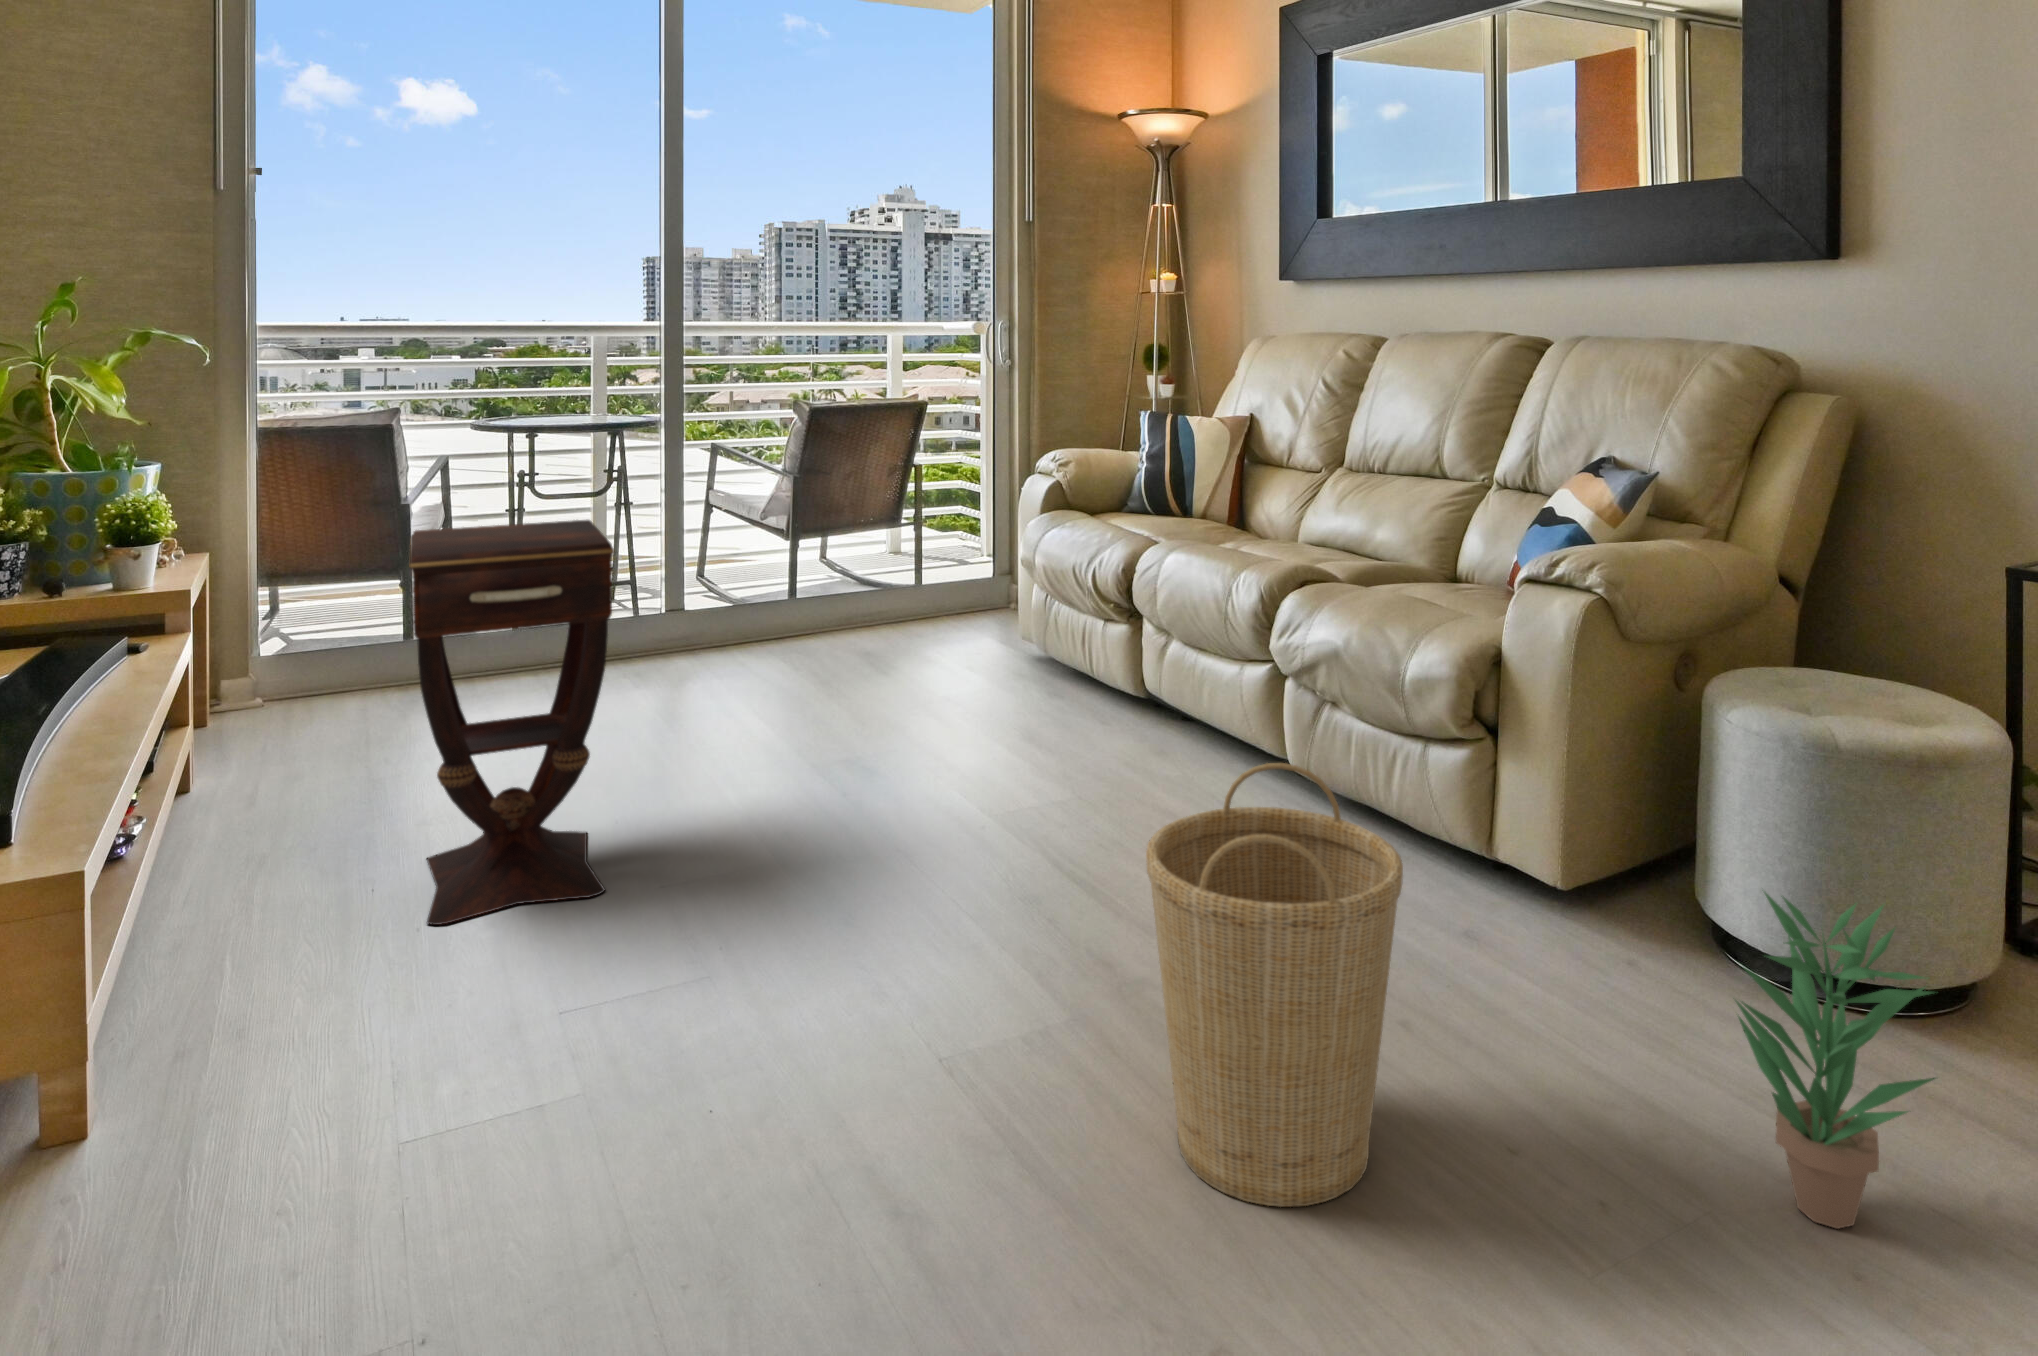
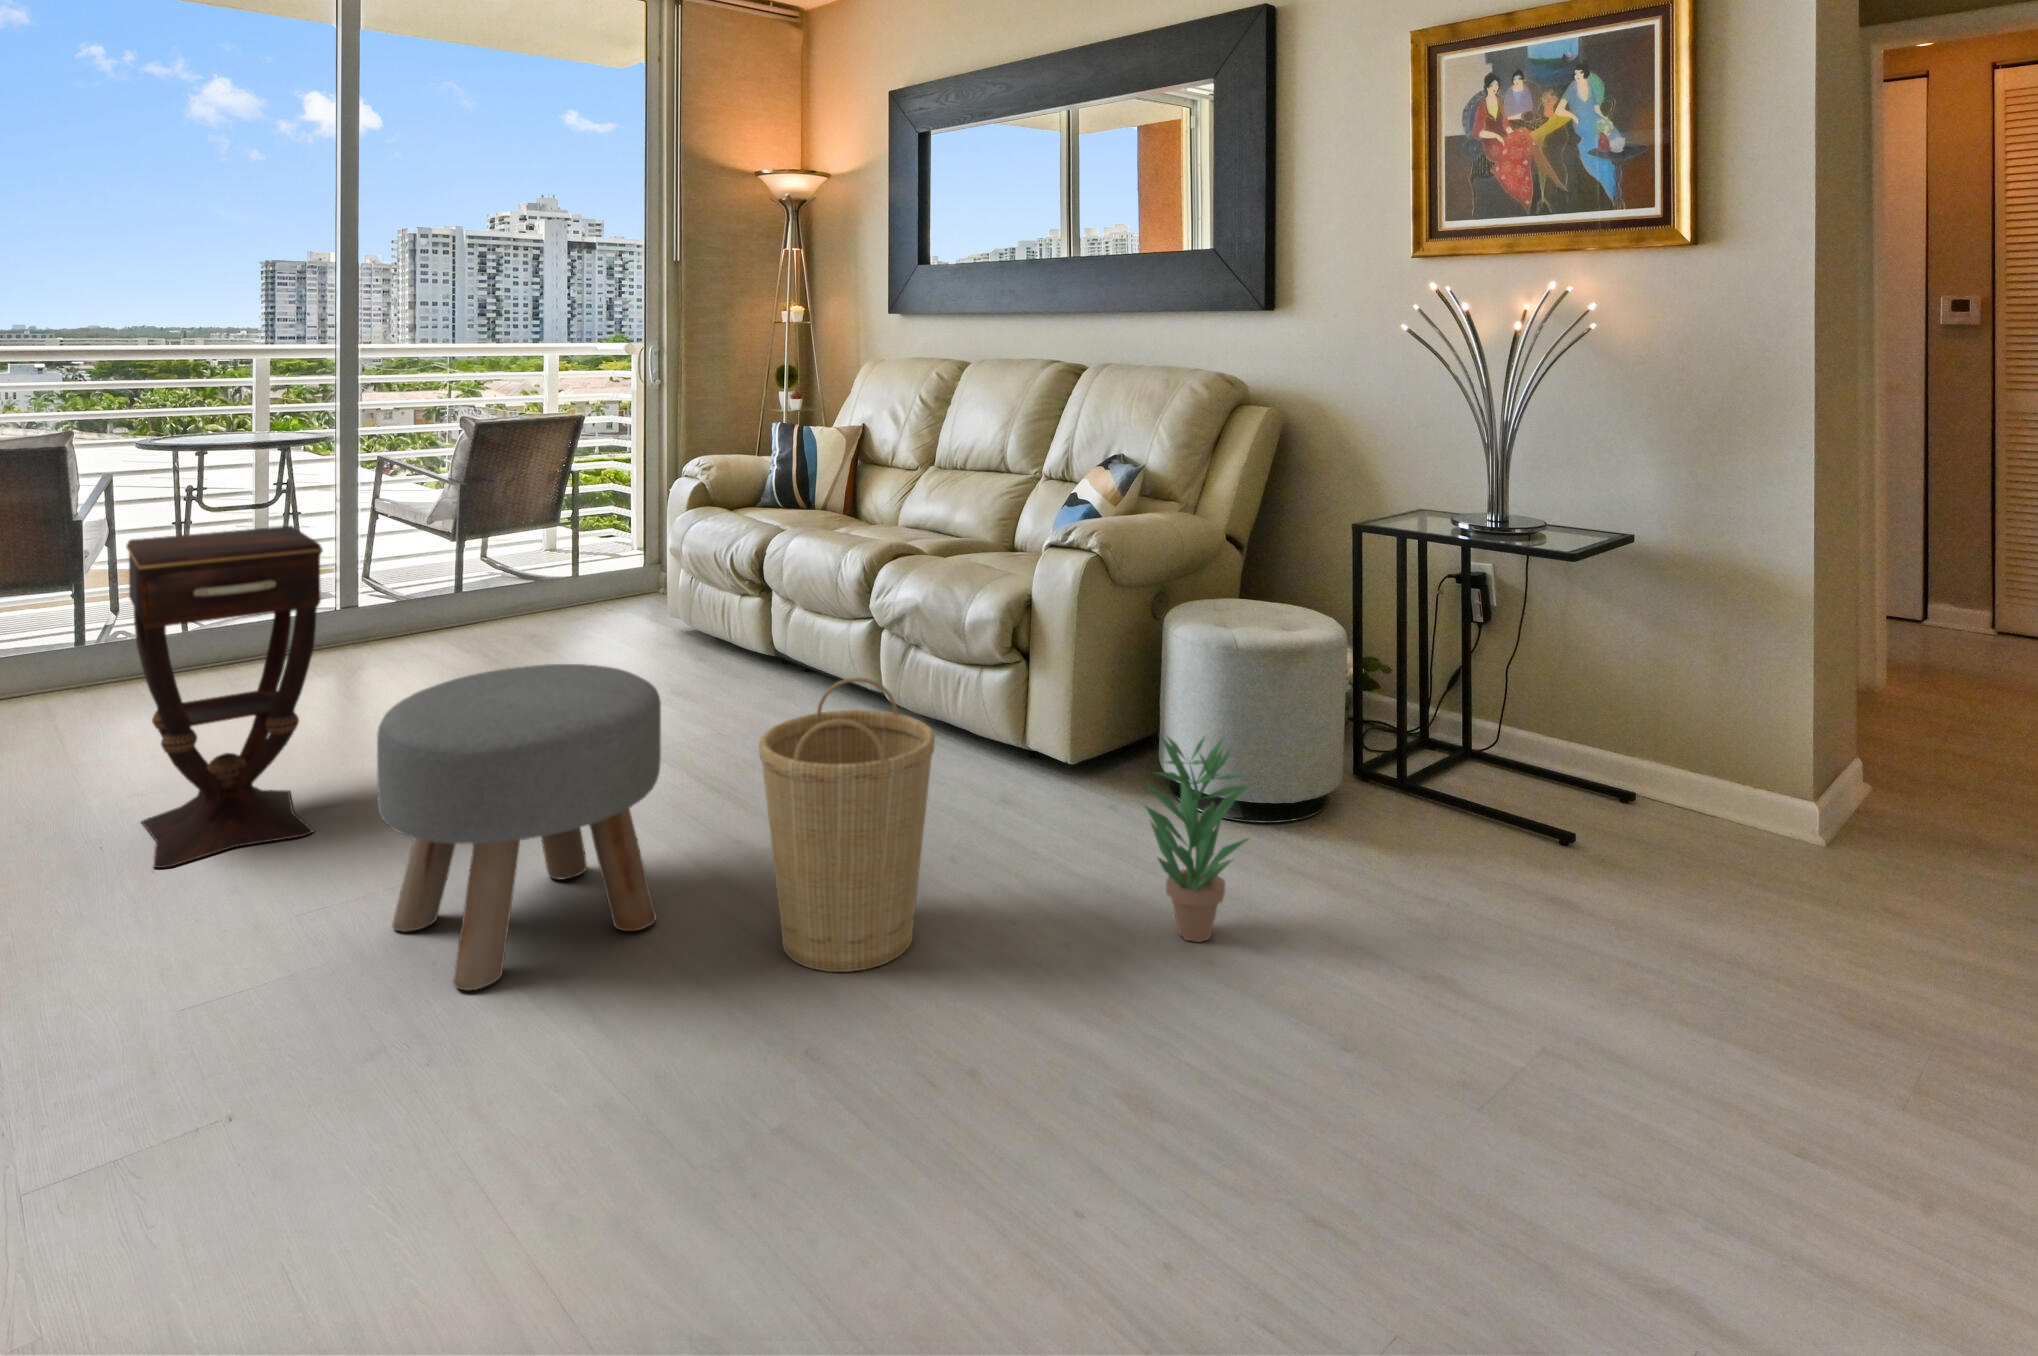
ottoman: none [653,712,1011,1164] -> present [377,664,661,990]

